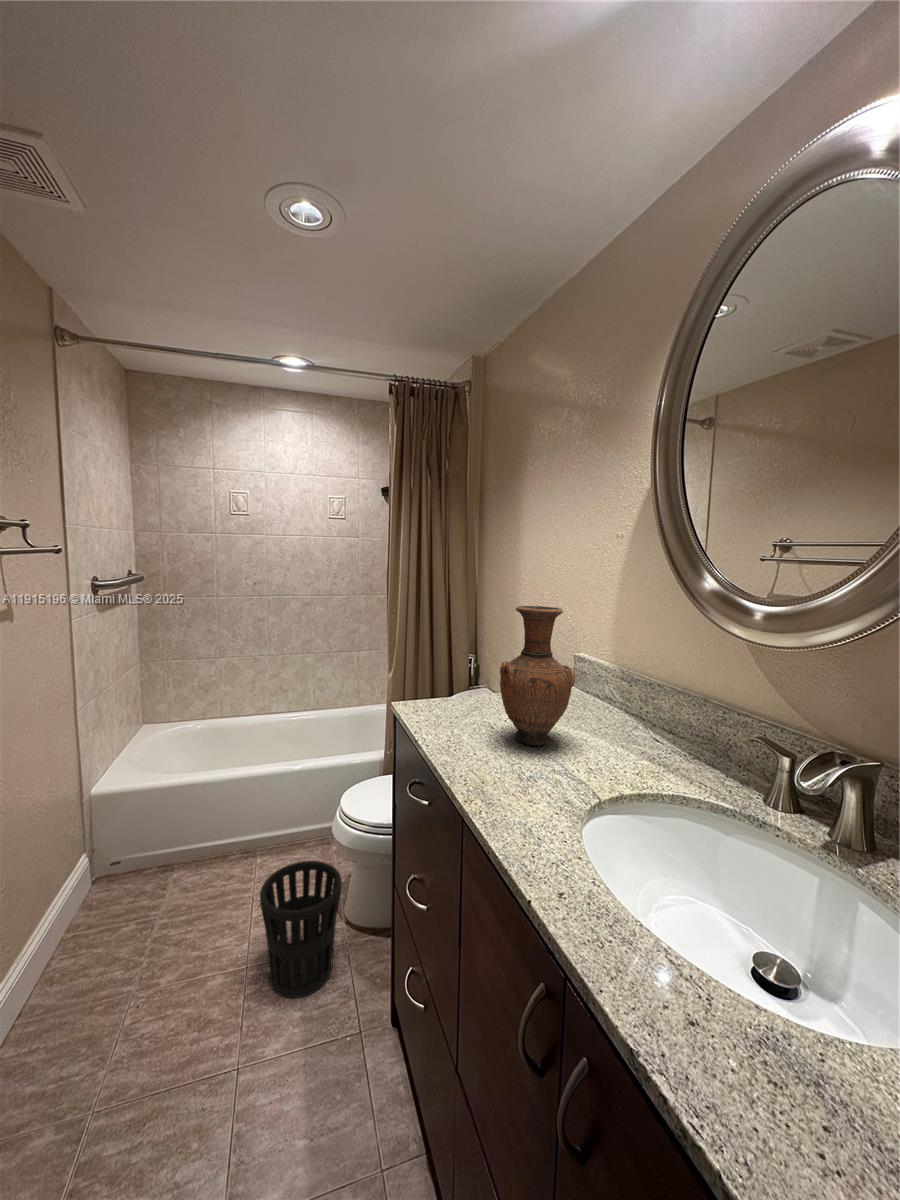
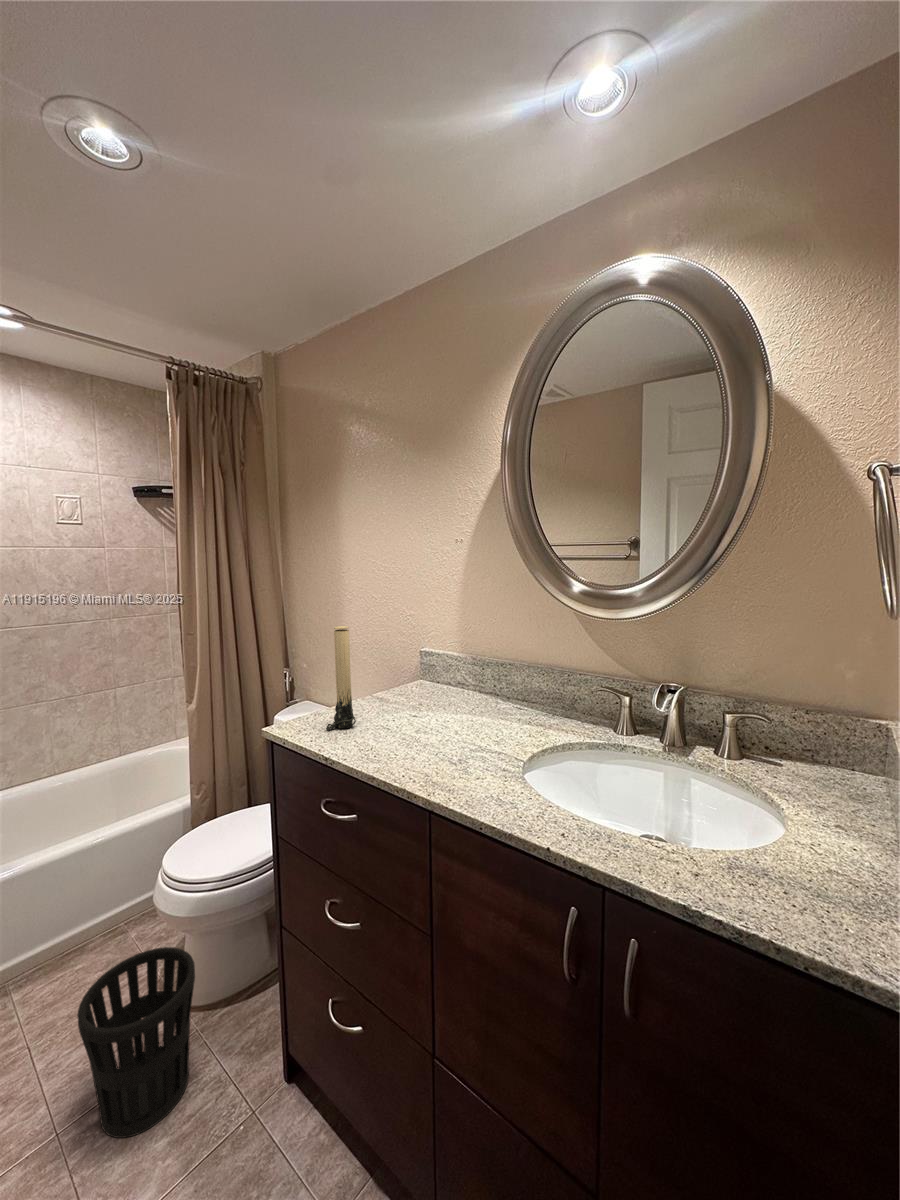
vase: present [500,606,575,746] -> none [400,607,469,735]
candle: none [435,617,465,717] -> present [326,626,356,730]

